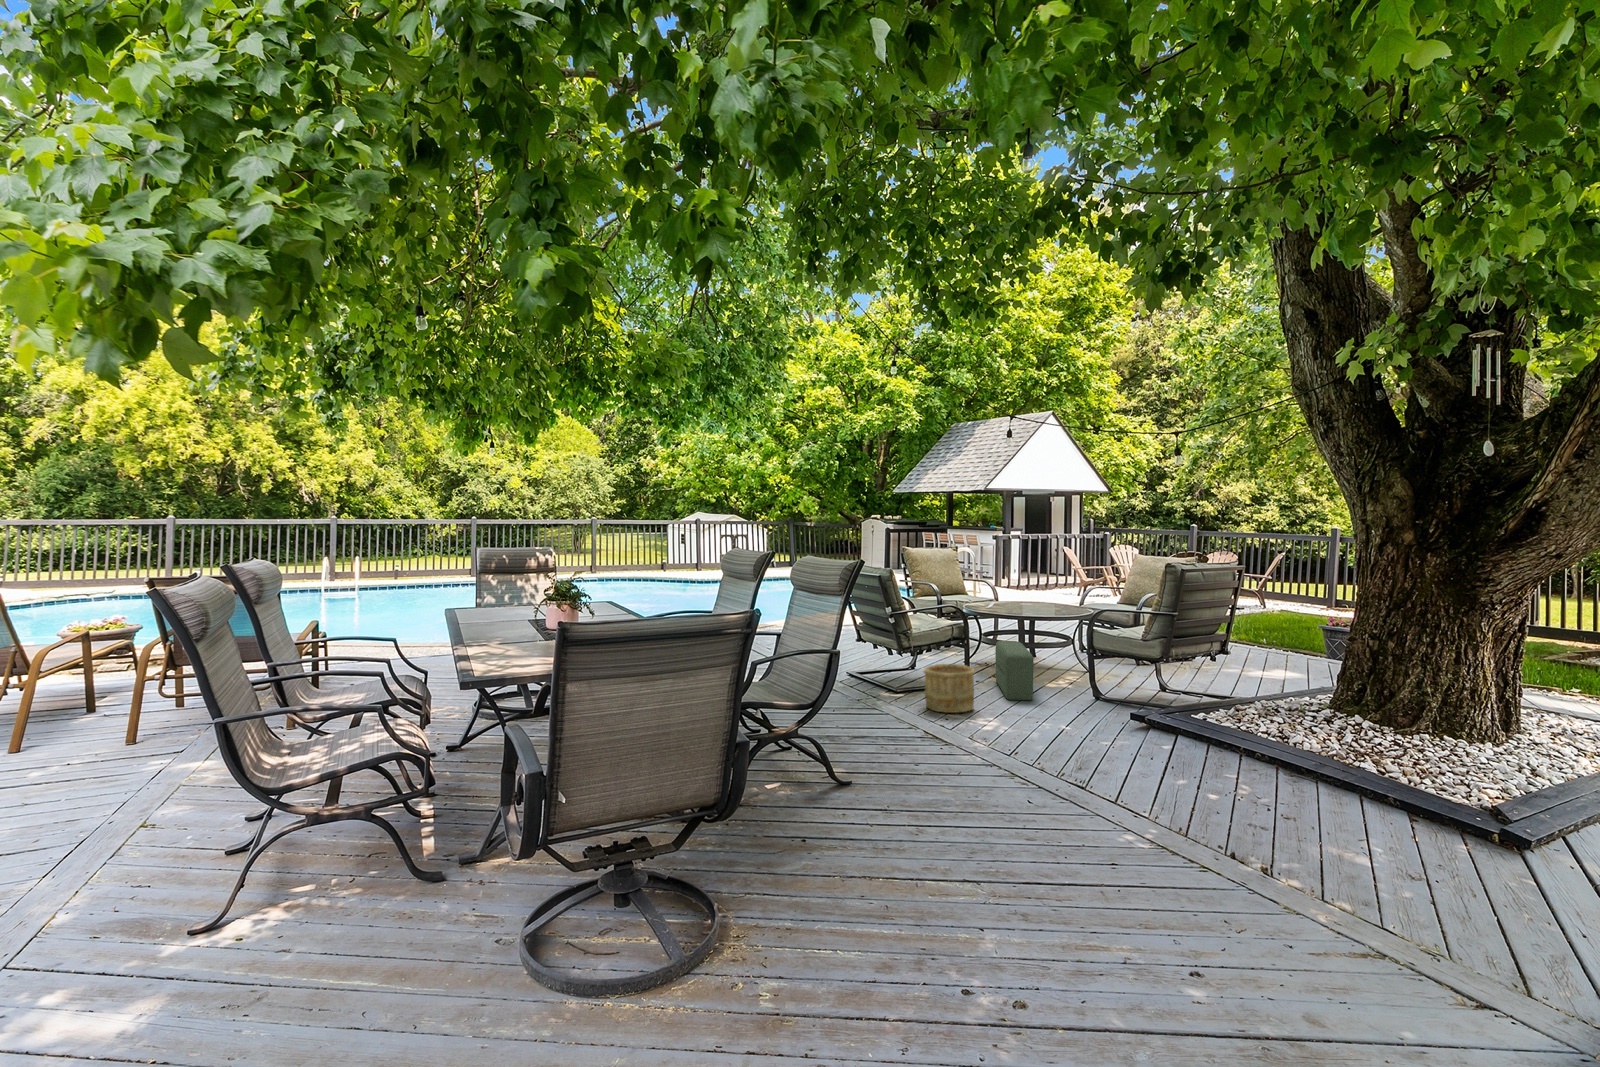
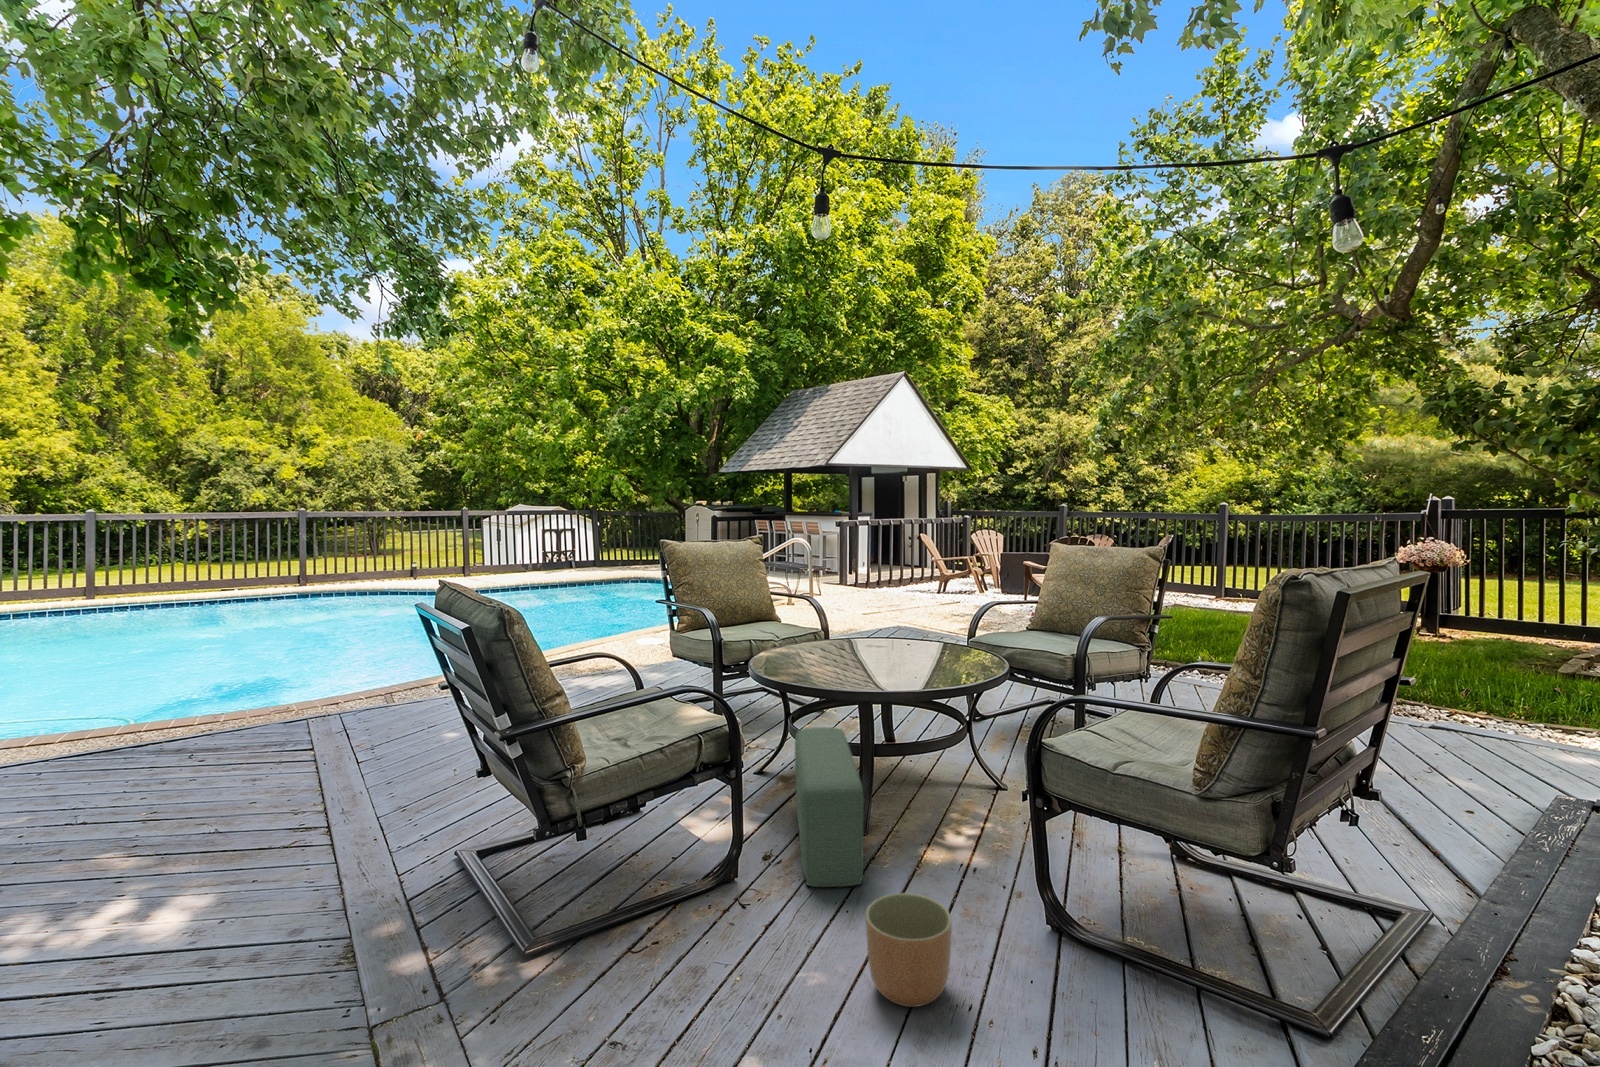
wooden bucket: present [923,664,975,713] -> none [584,827,719,988]
planter: none [1037,687,1071,722] -> present [866,893,952,1007]

